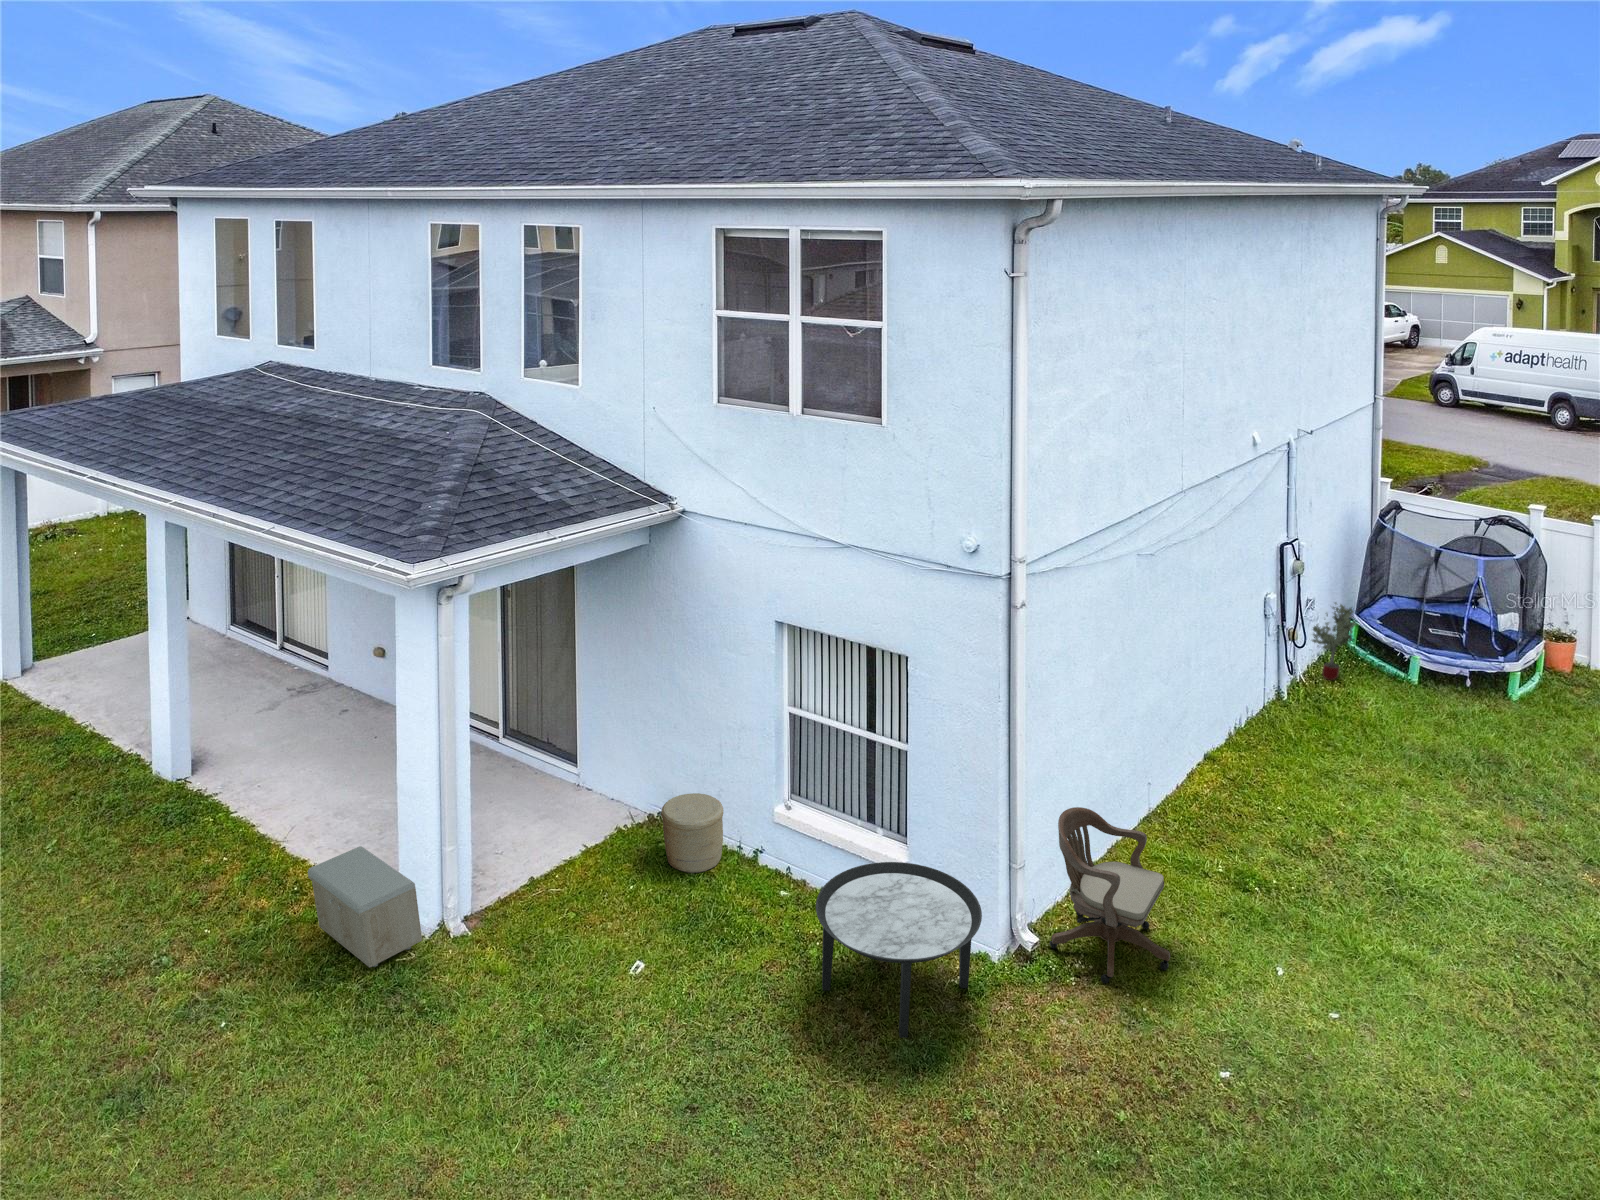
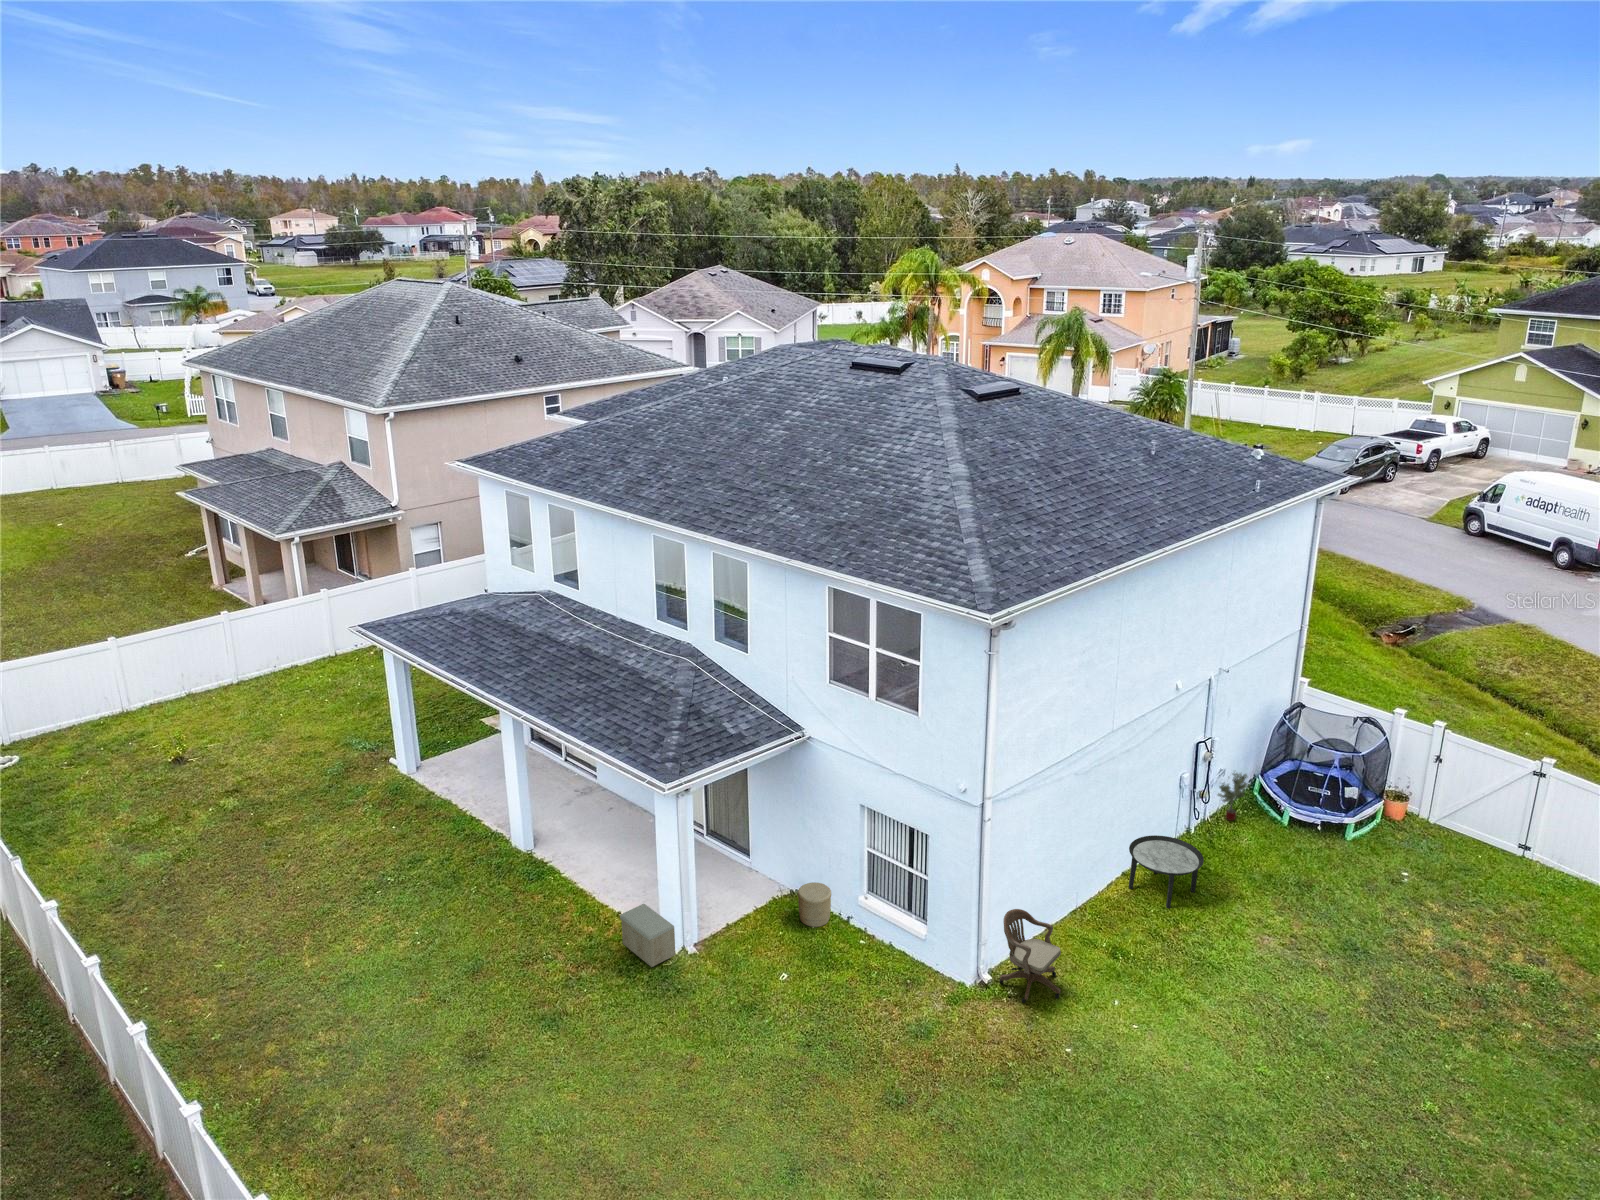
round table: present [816,862,982,1038] -> present [1129,835,1204,908]

